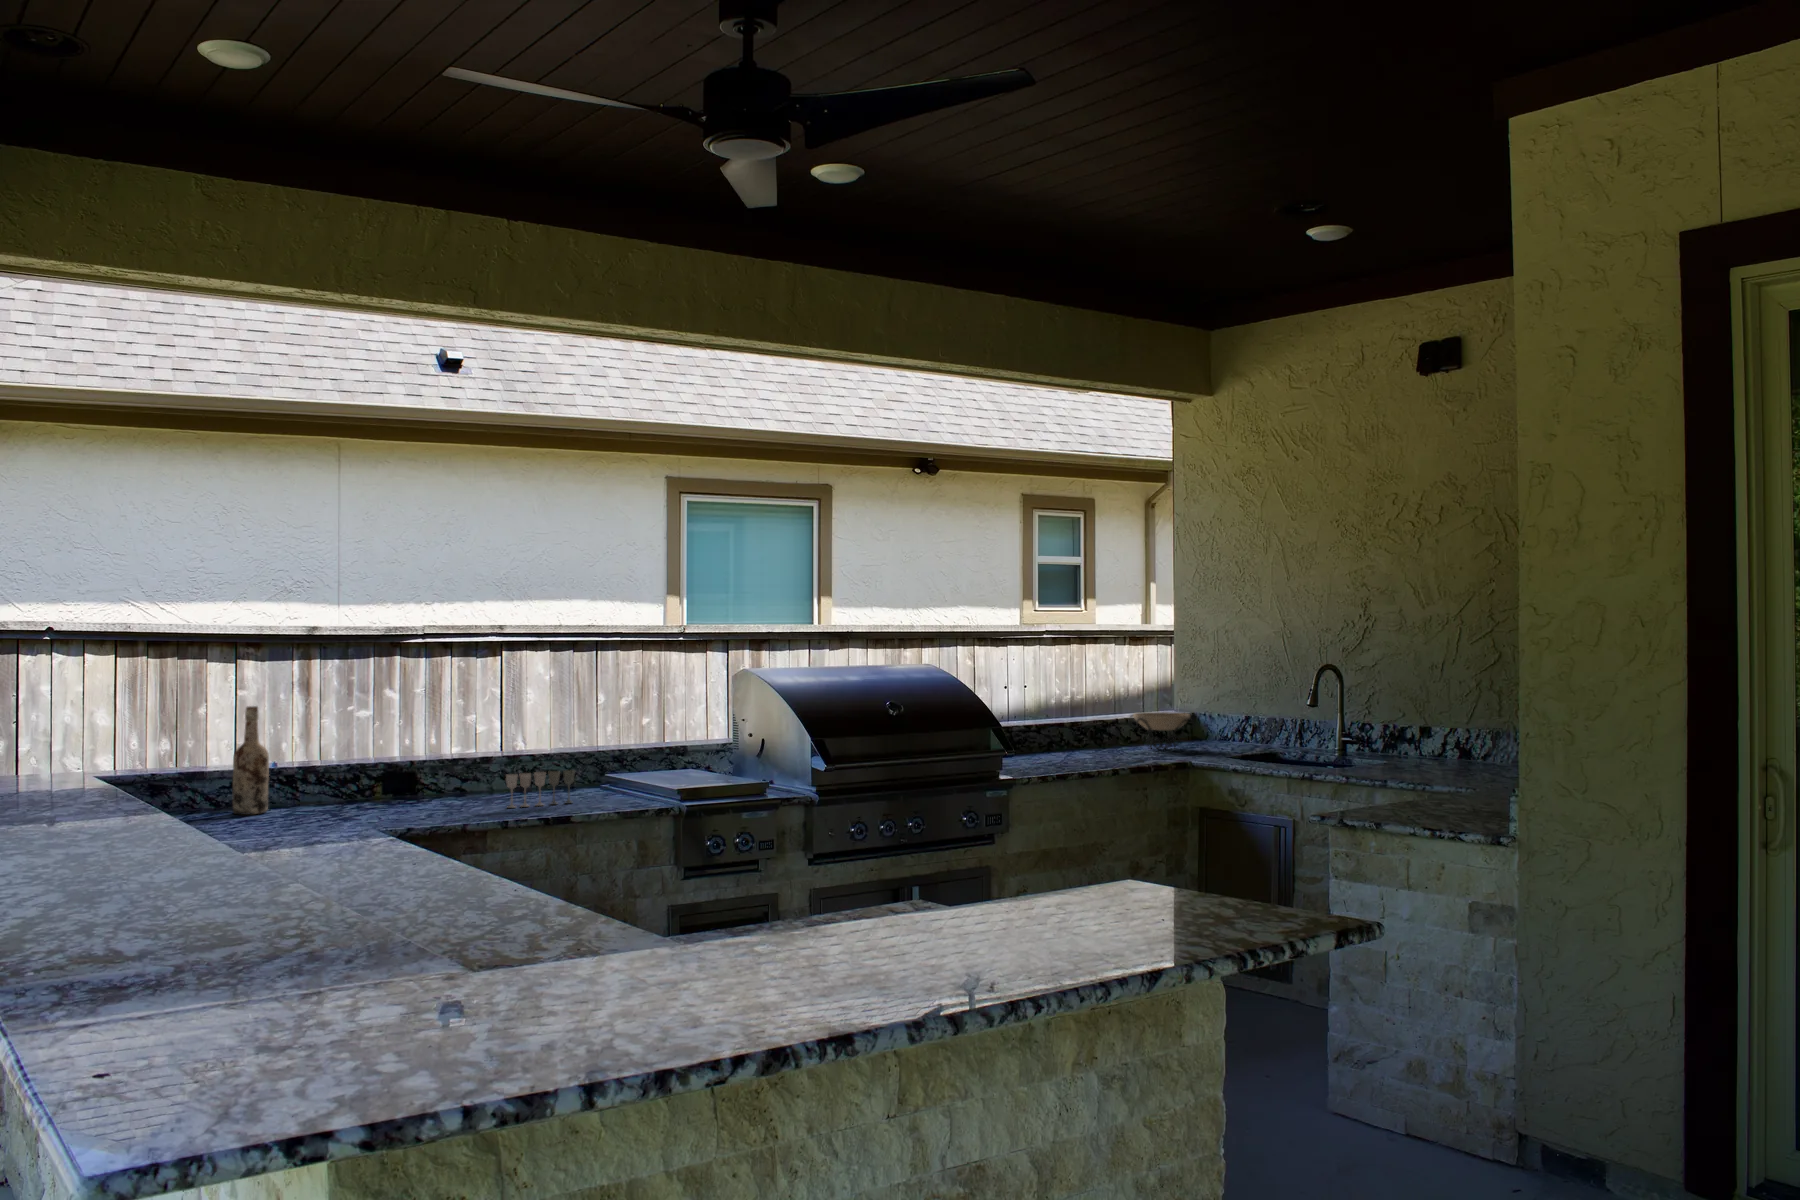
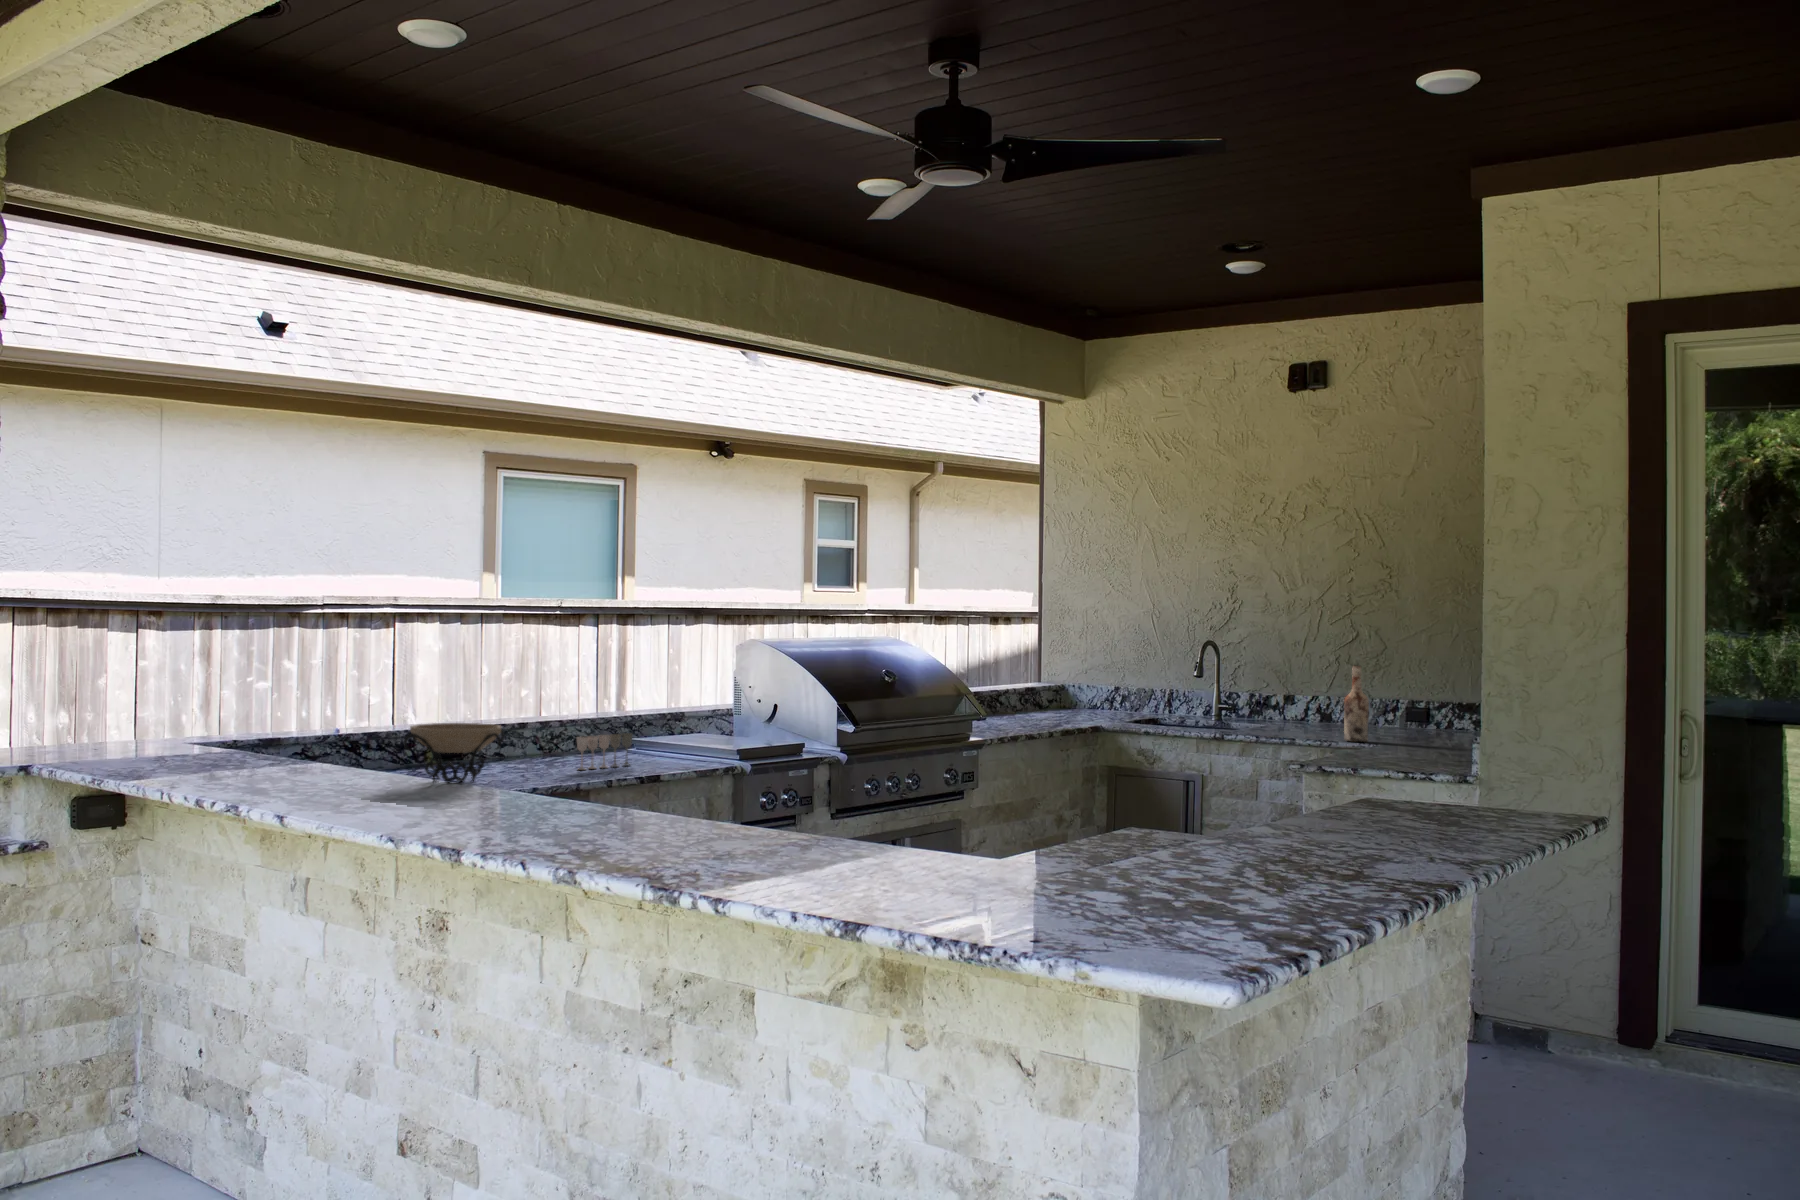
wine bottle: present [233,706,269,815] -> present [1344,666,1369,742]
decorative bowl: present [1129,712,1194,749] -> present [404,723,504,783]

